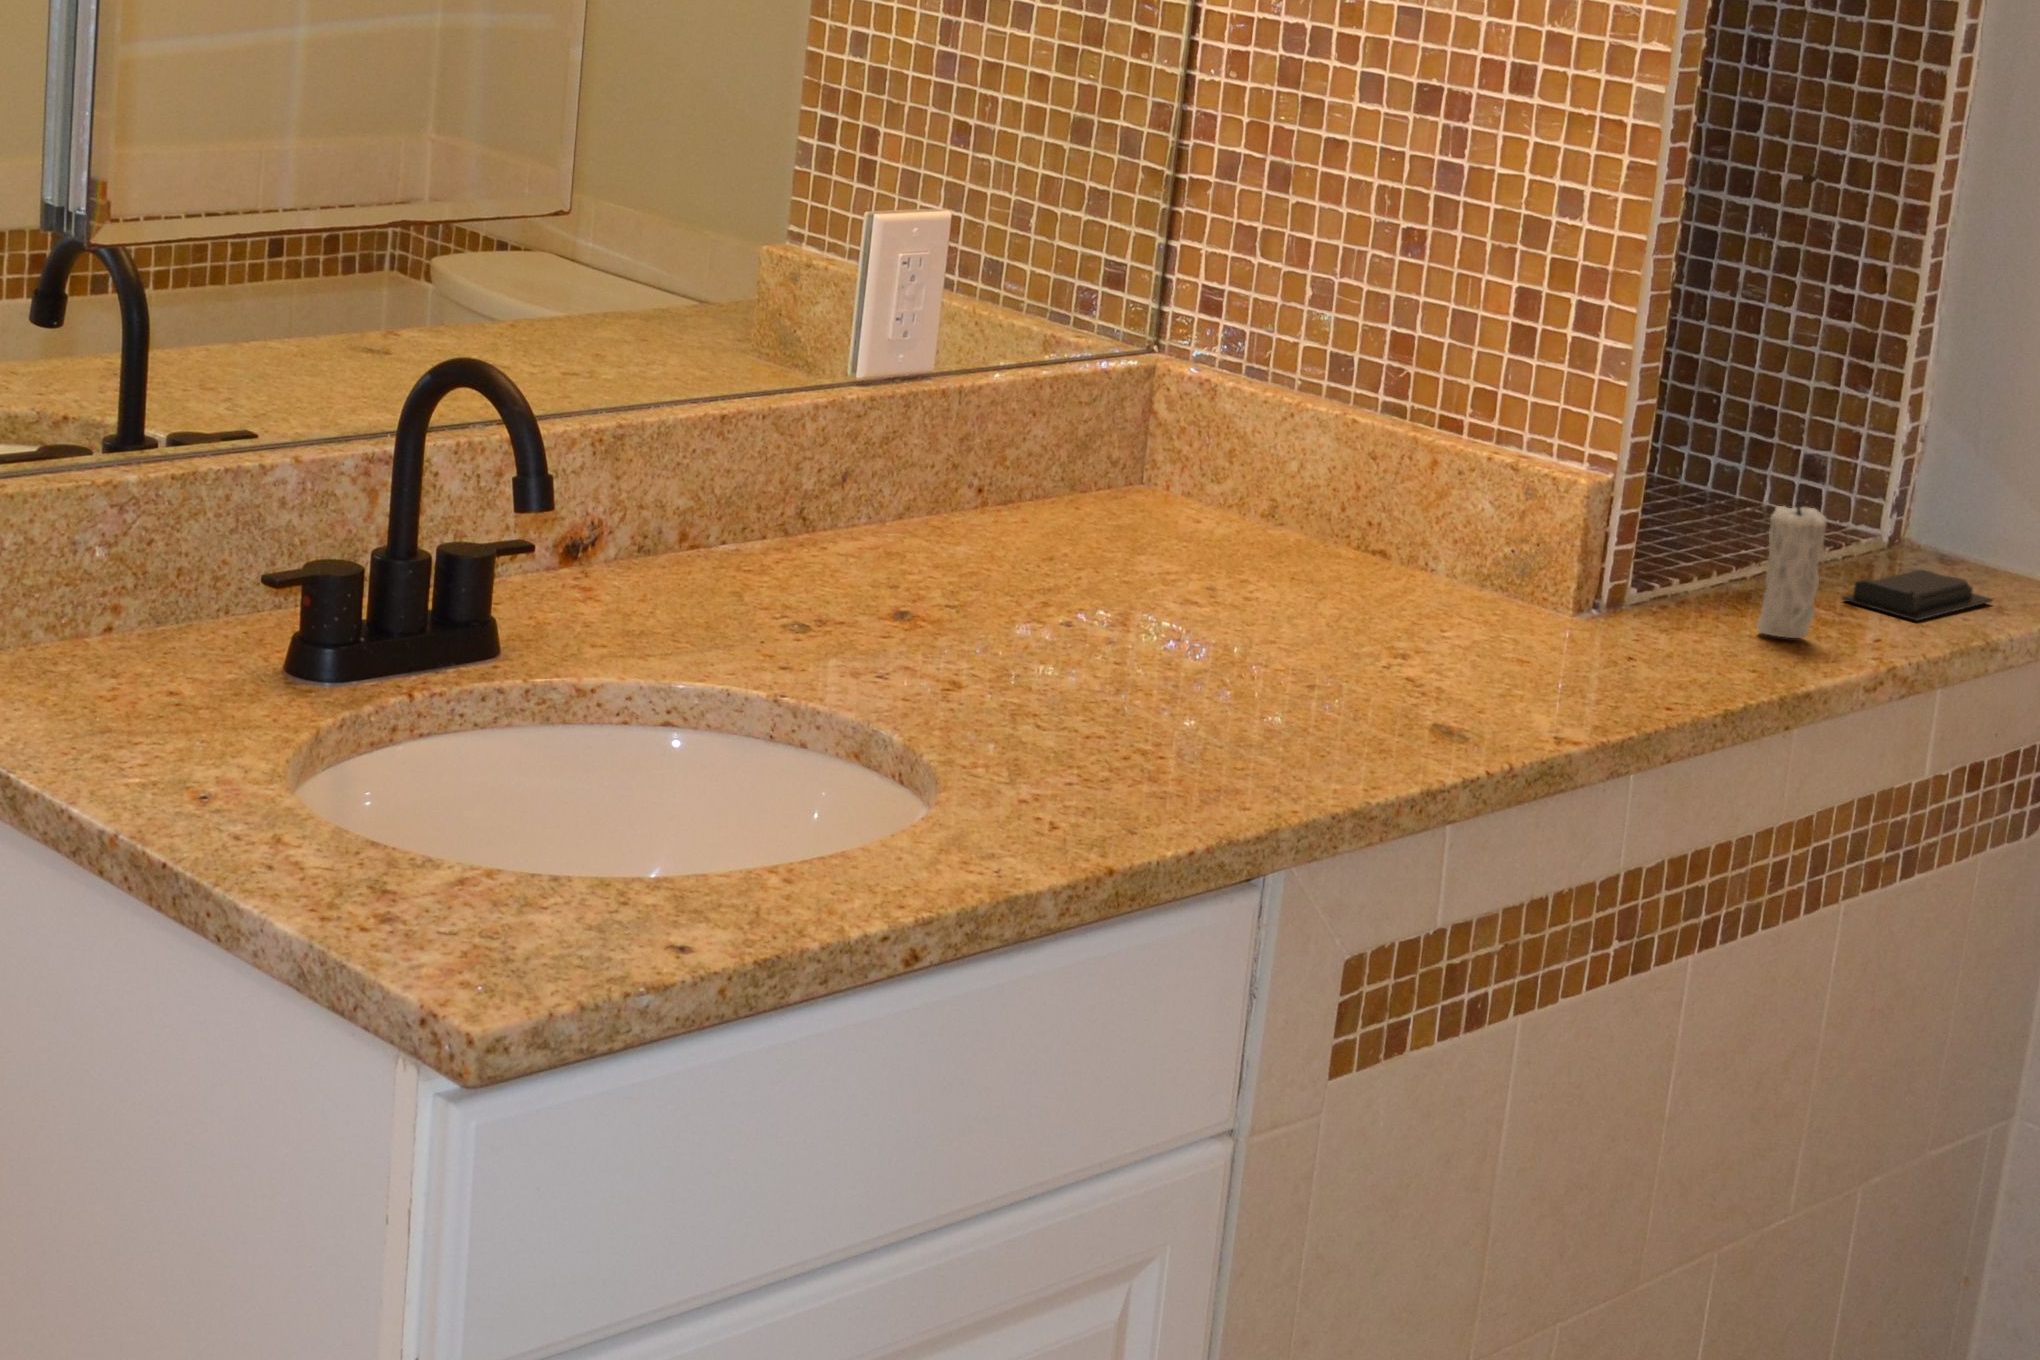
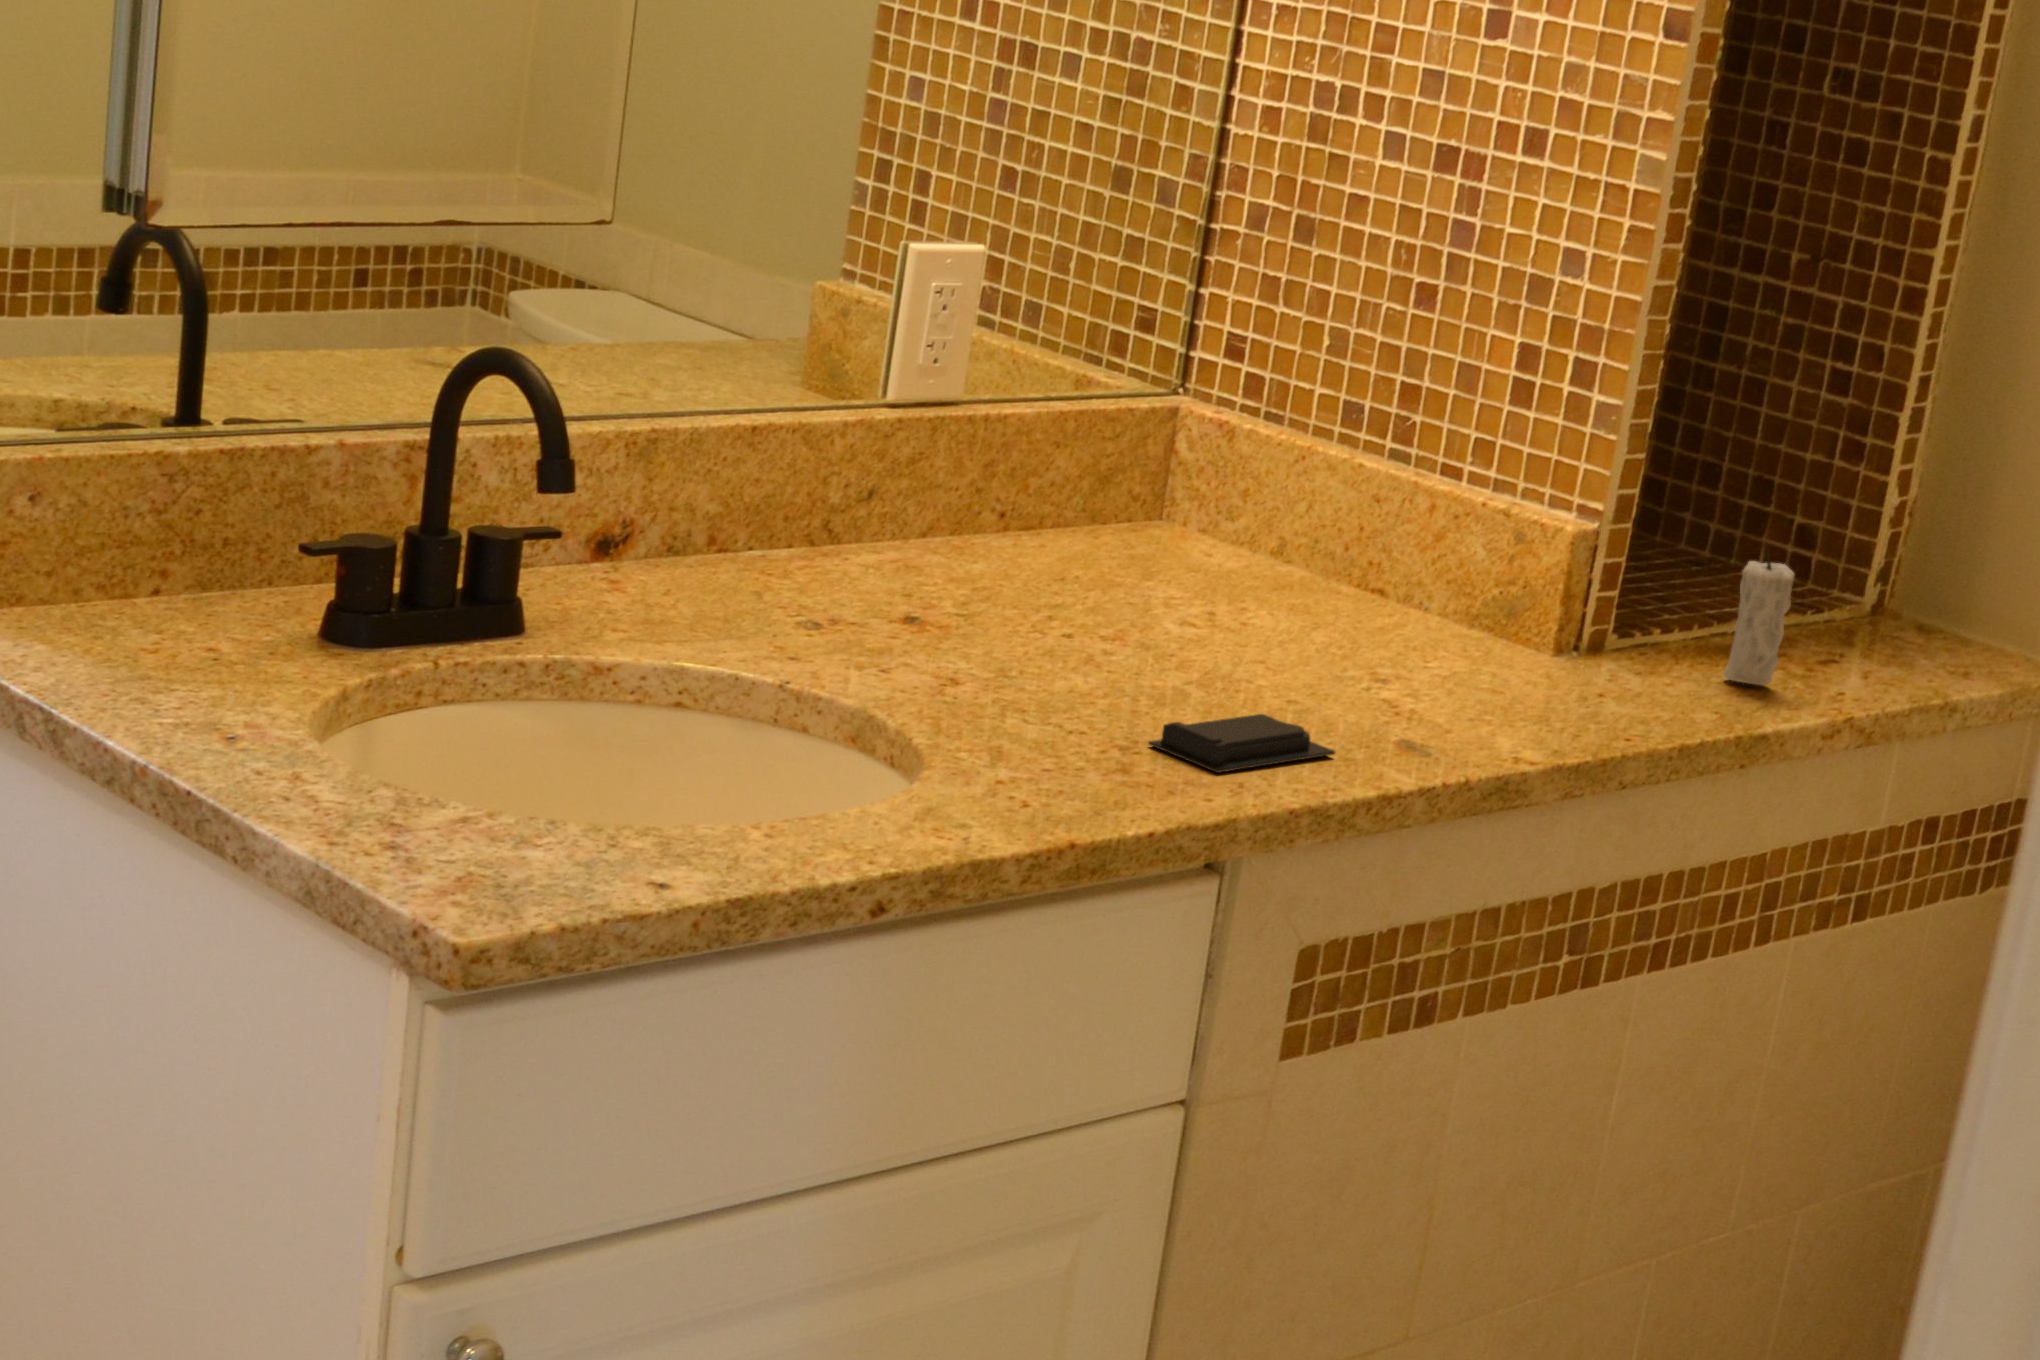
soap bar: present [1842,570,1992,621] -> present [1148,714,1335,773]

